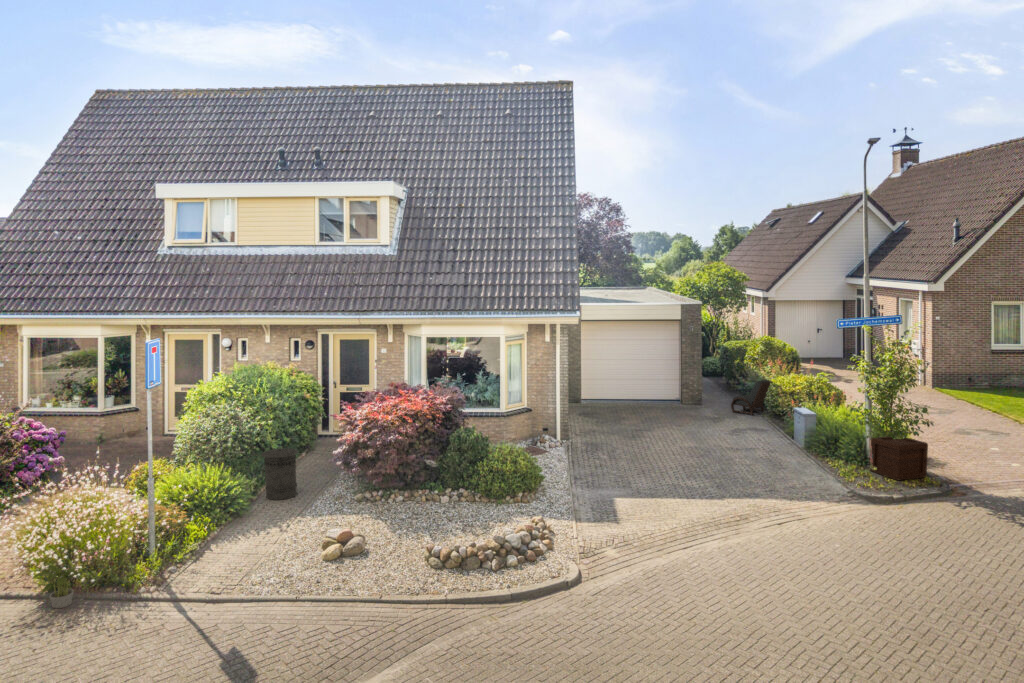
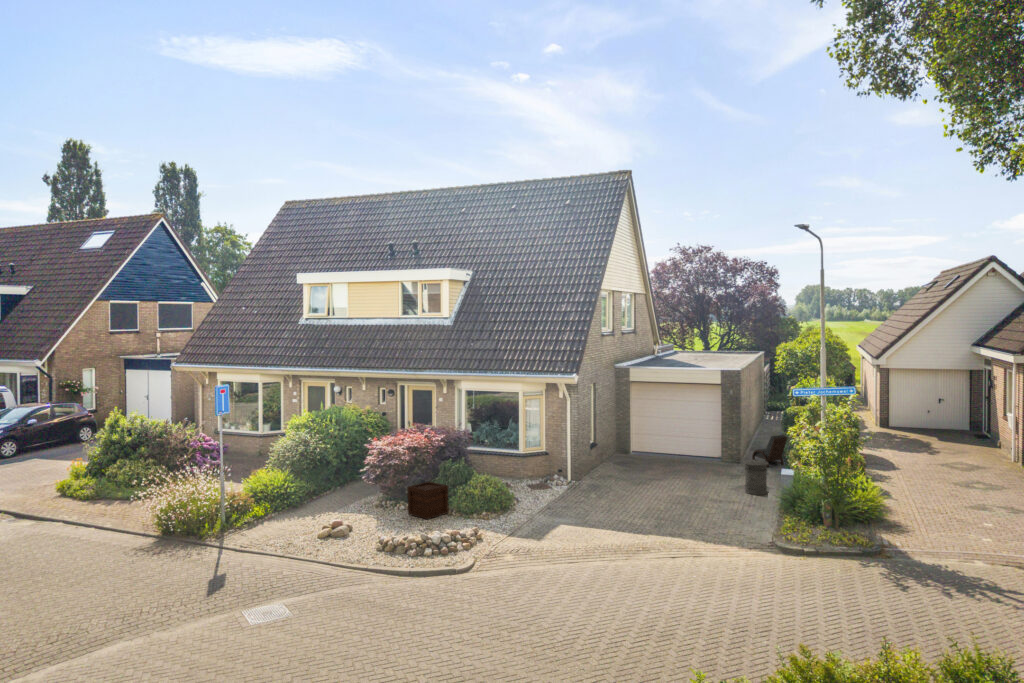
wooden crate: present [870,437,928,480] -> present [407,482,449,519]
trash can: present [262,448,298,500] -> present [743,460,769,495]
potted plant: present [35,566,86,608] -> none [155,524,184,548]

